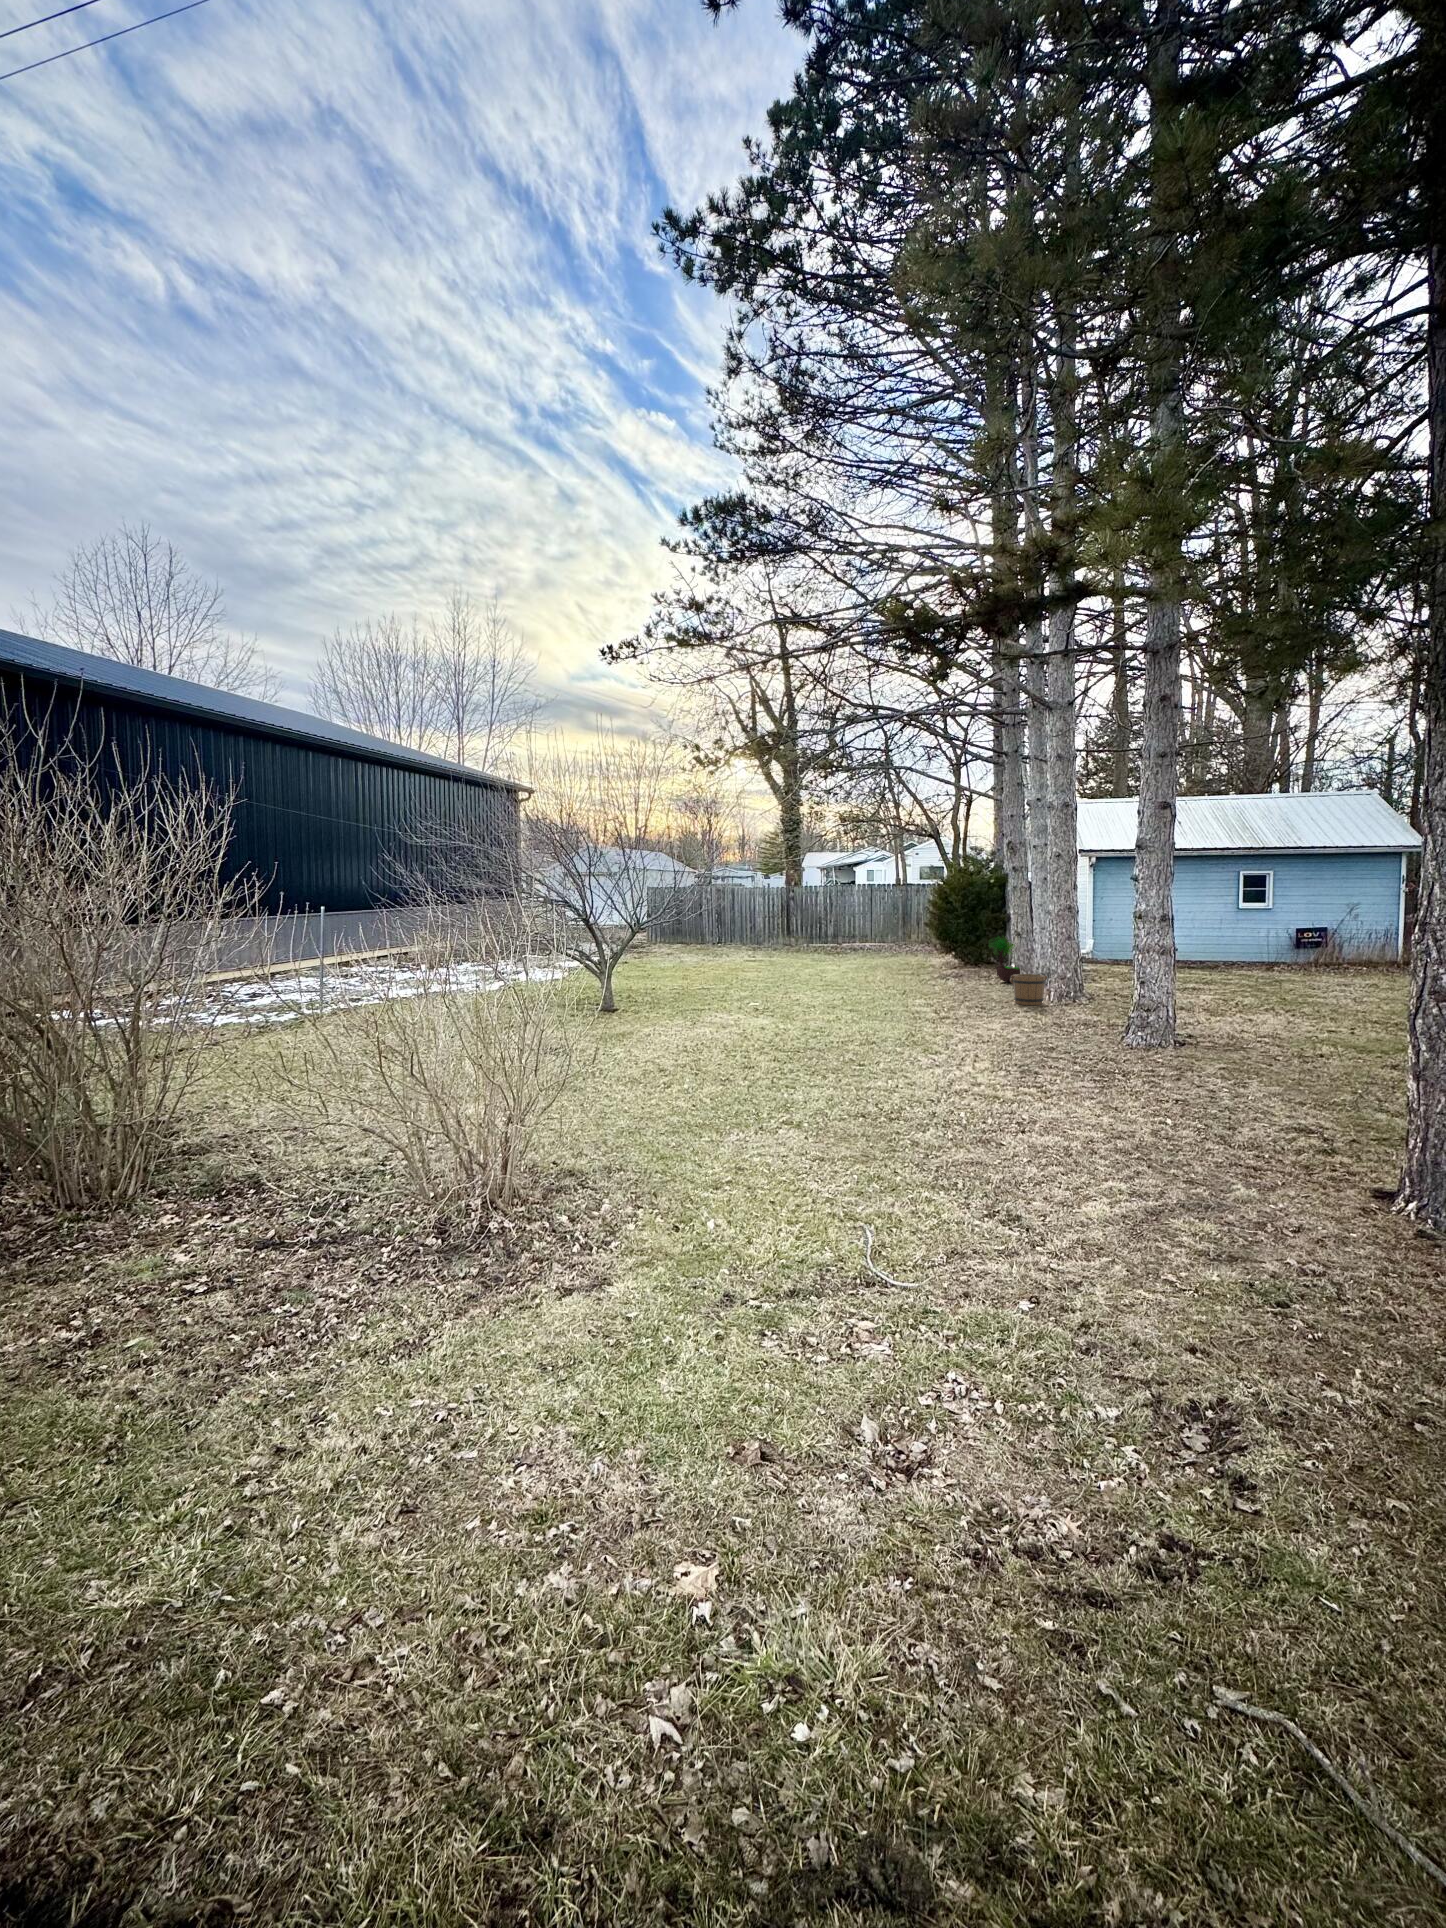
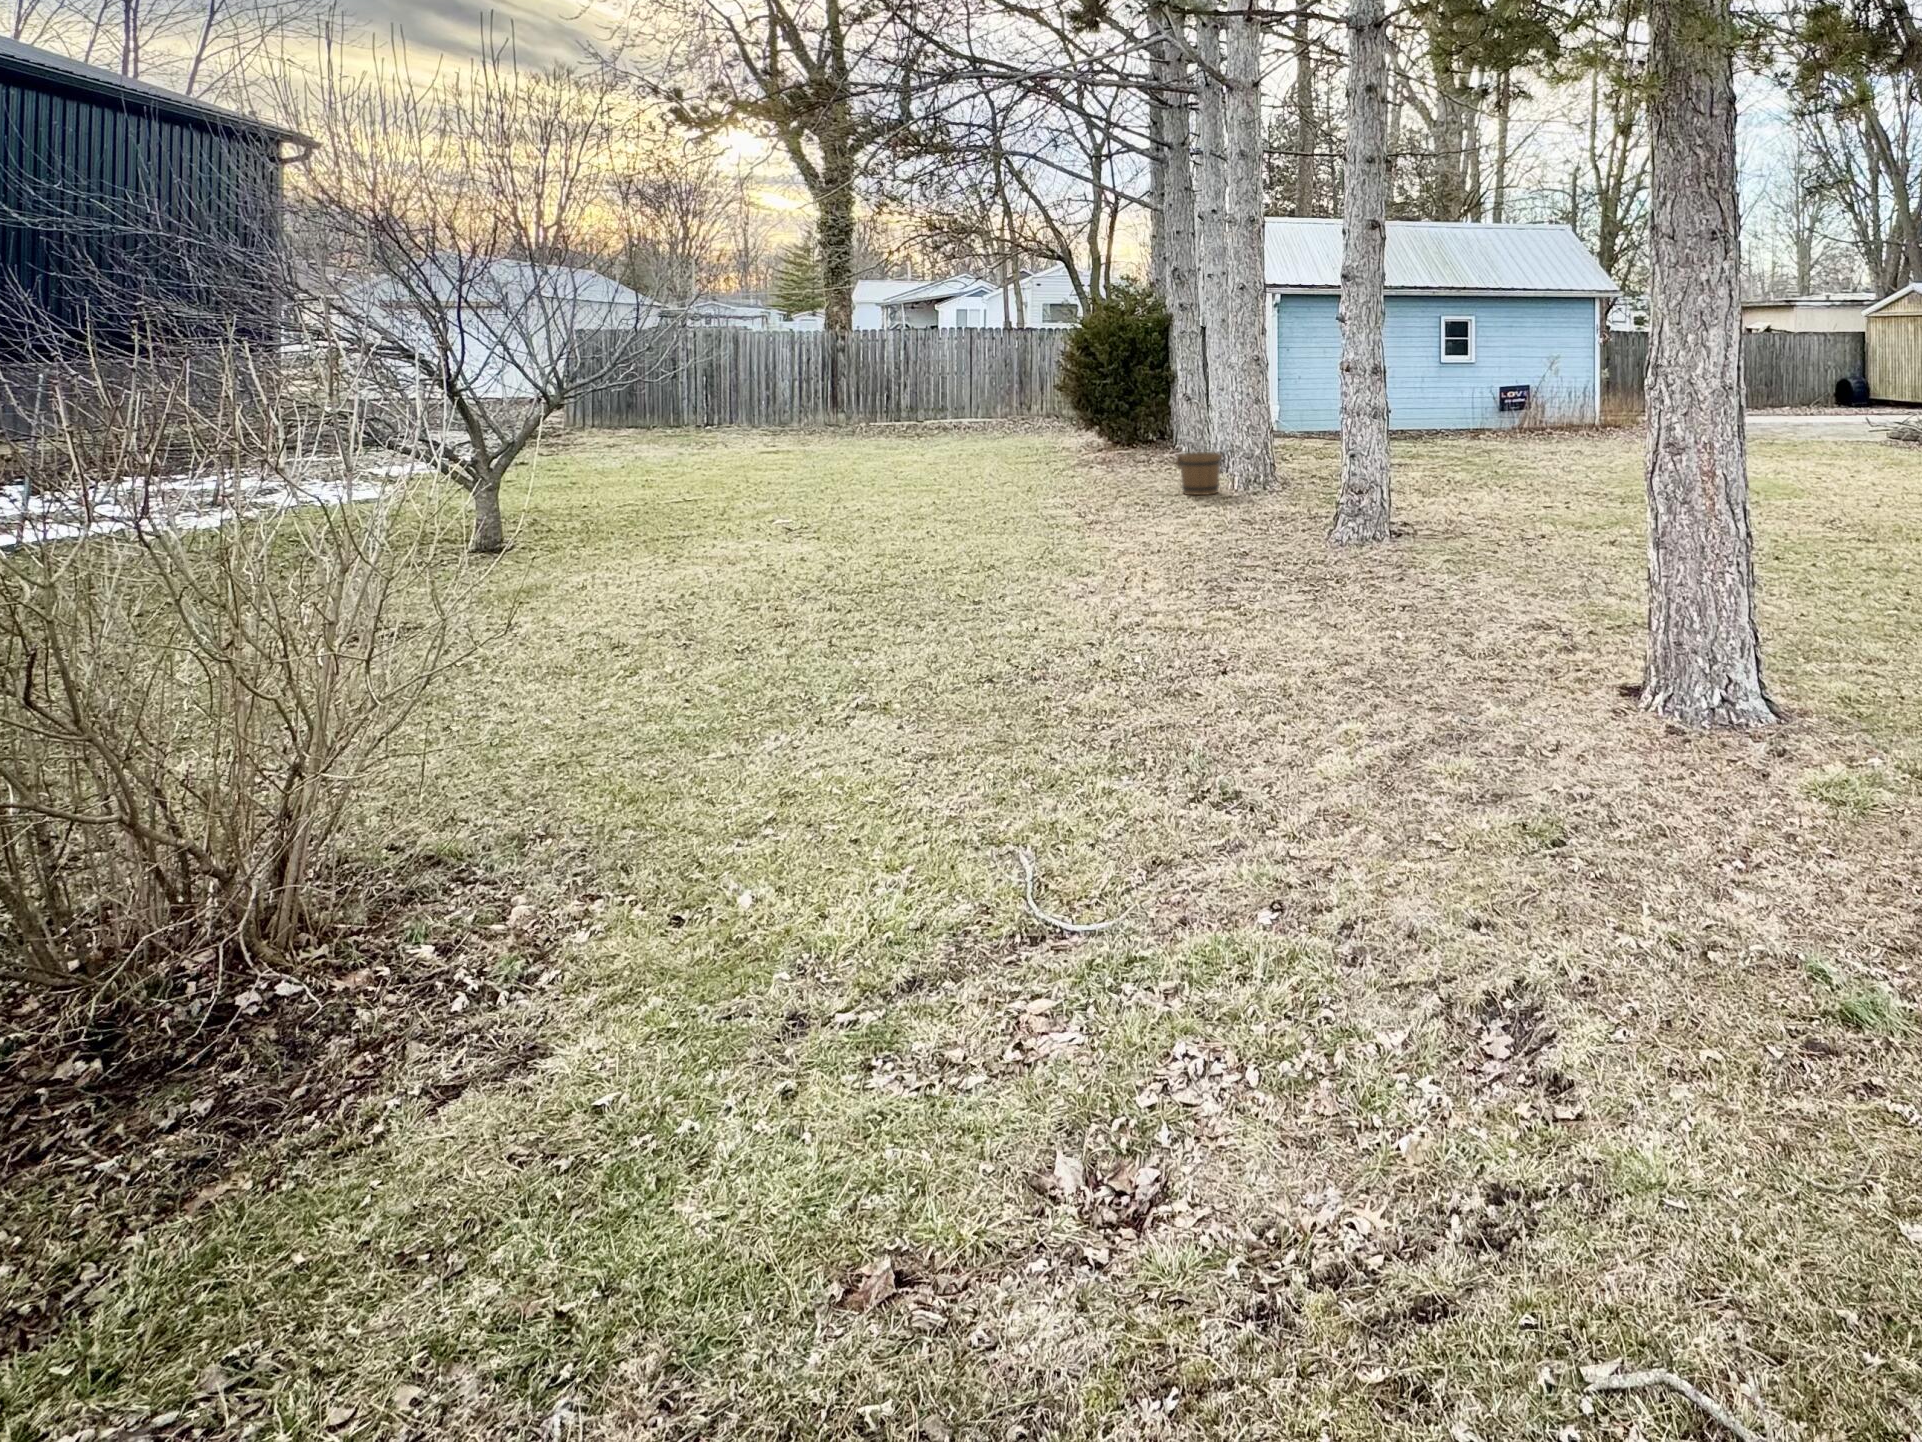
potted tree: present [990,936,1020,982] -> none [1142,396,1185,466]

